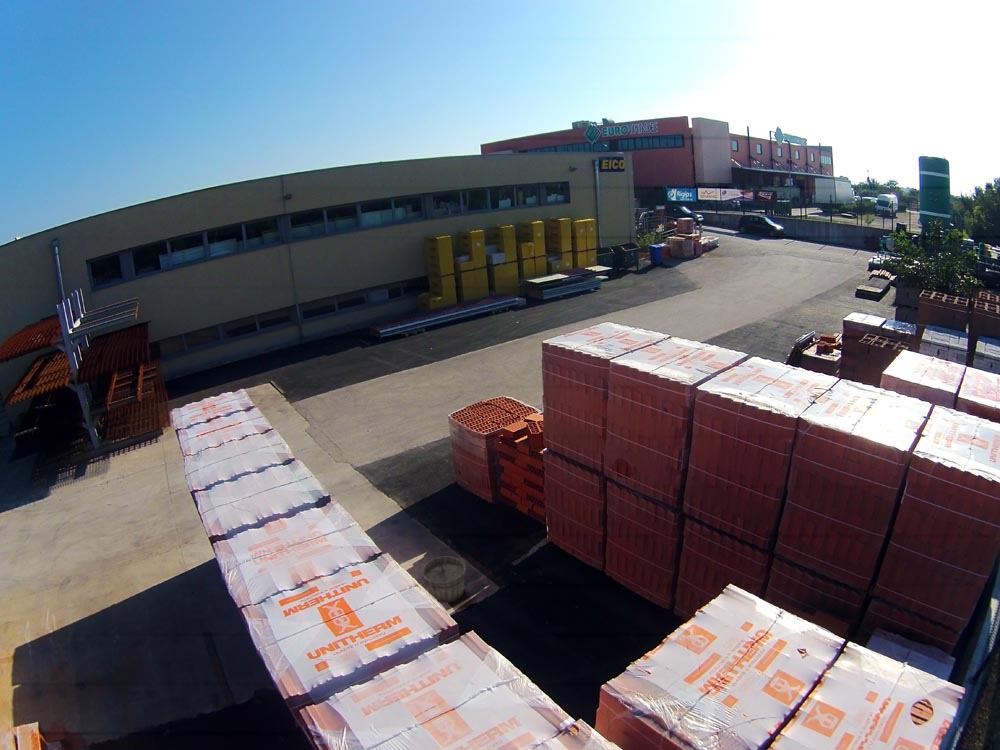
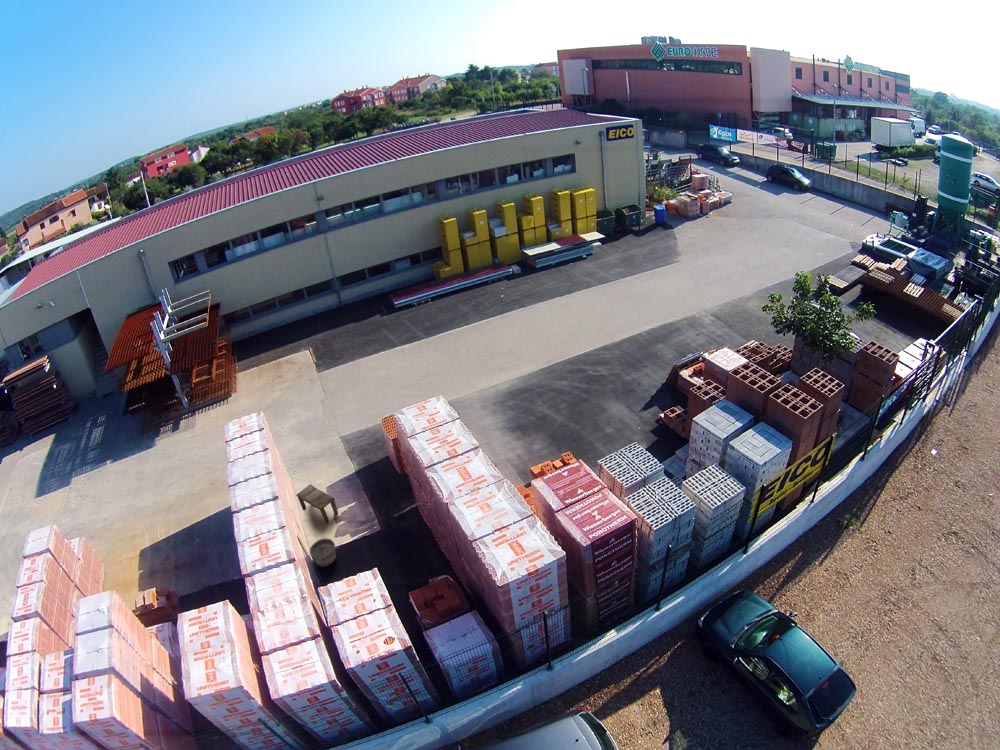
bench: none [361,494,430,548] -> present [296,484,338,523]

